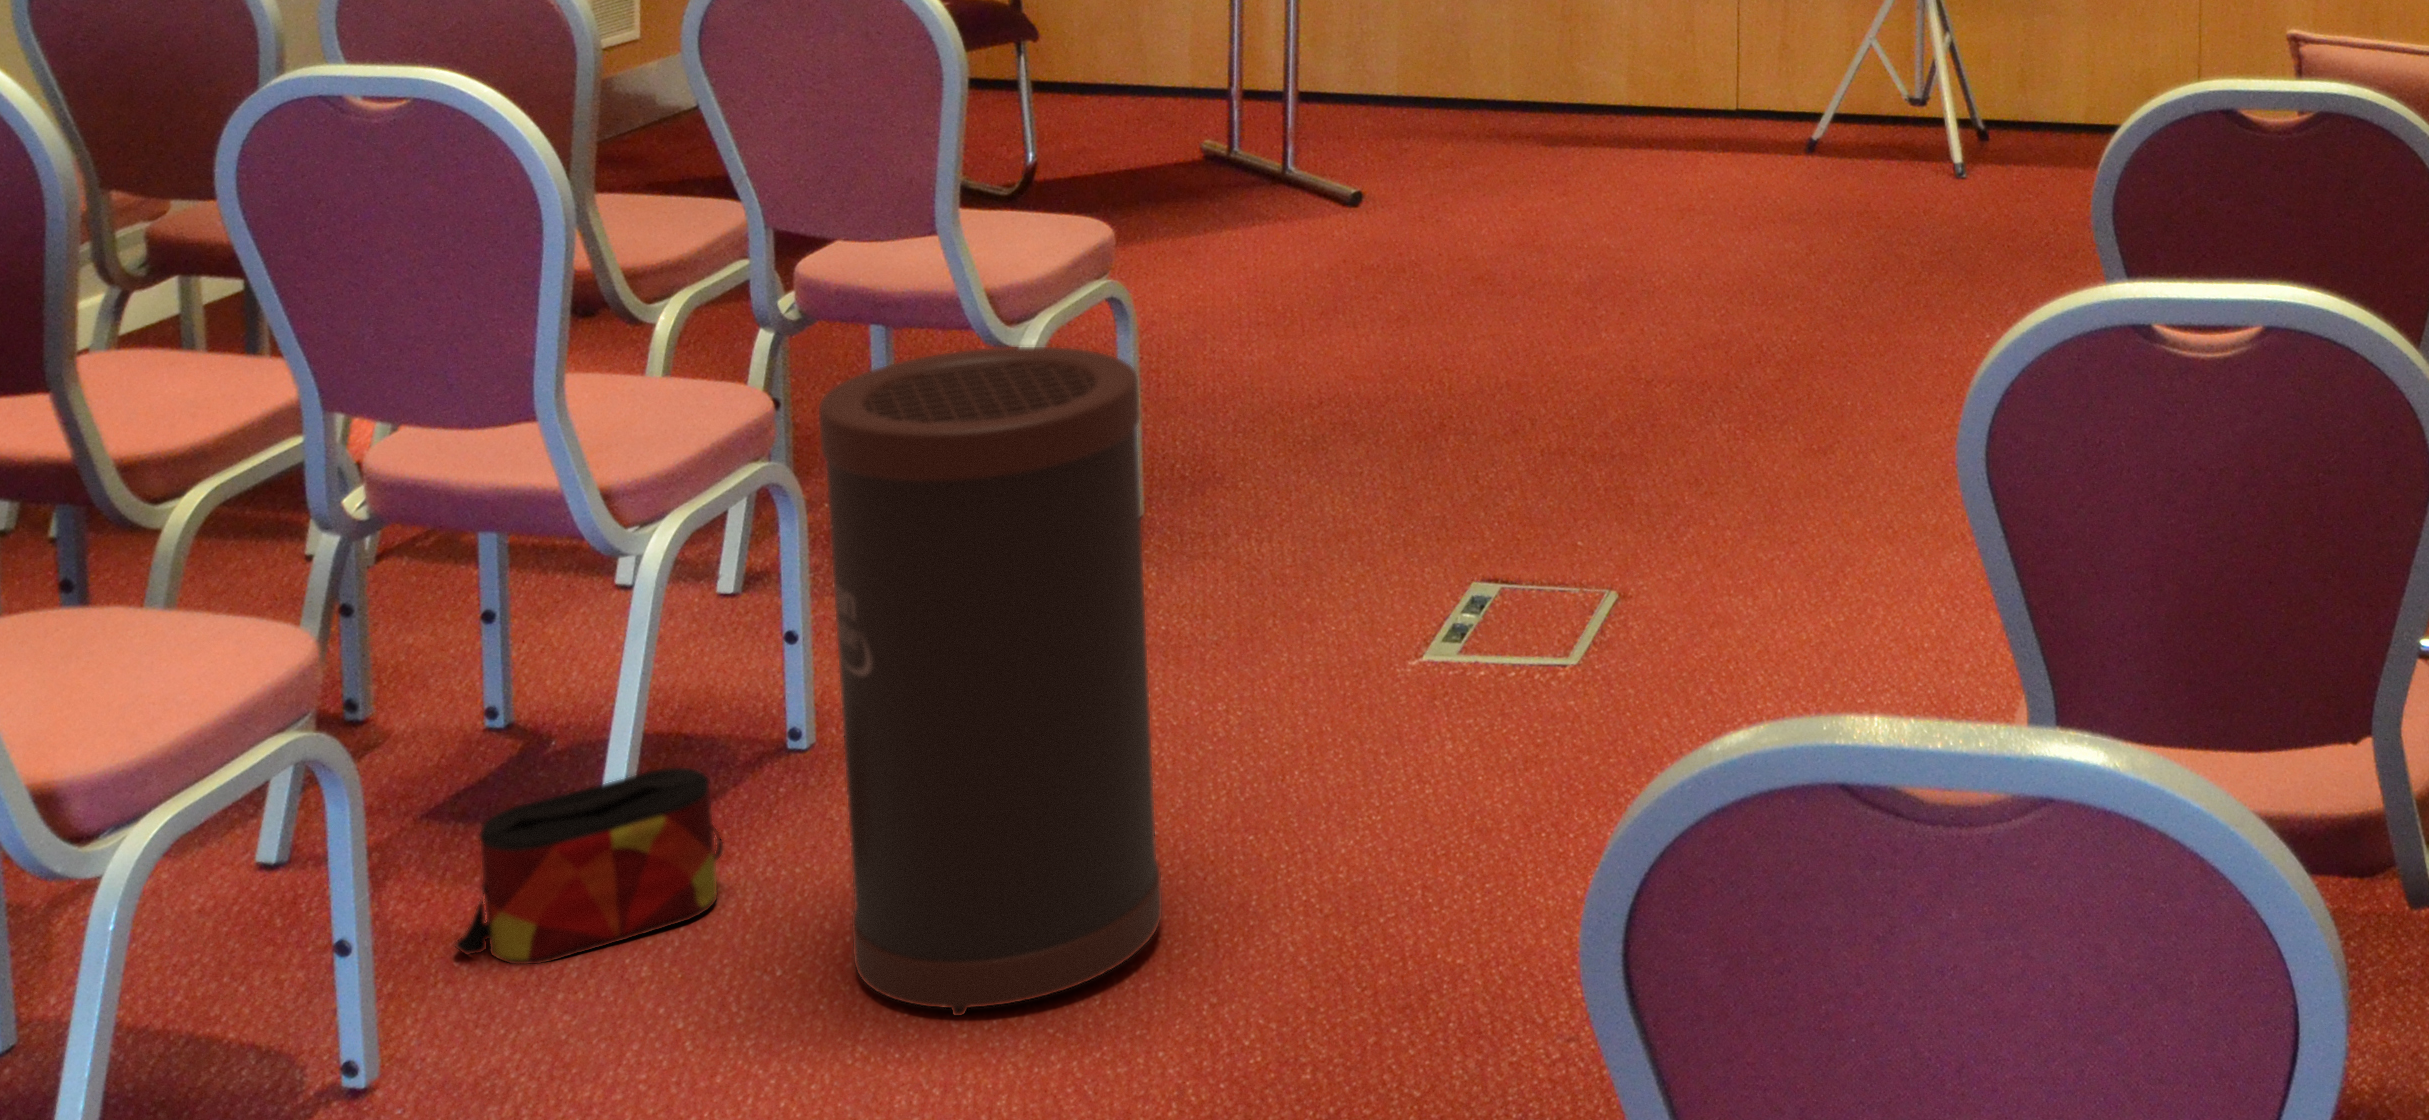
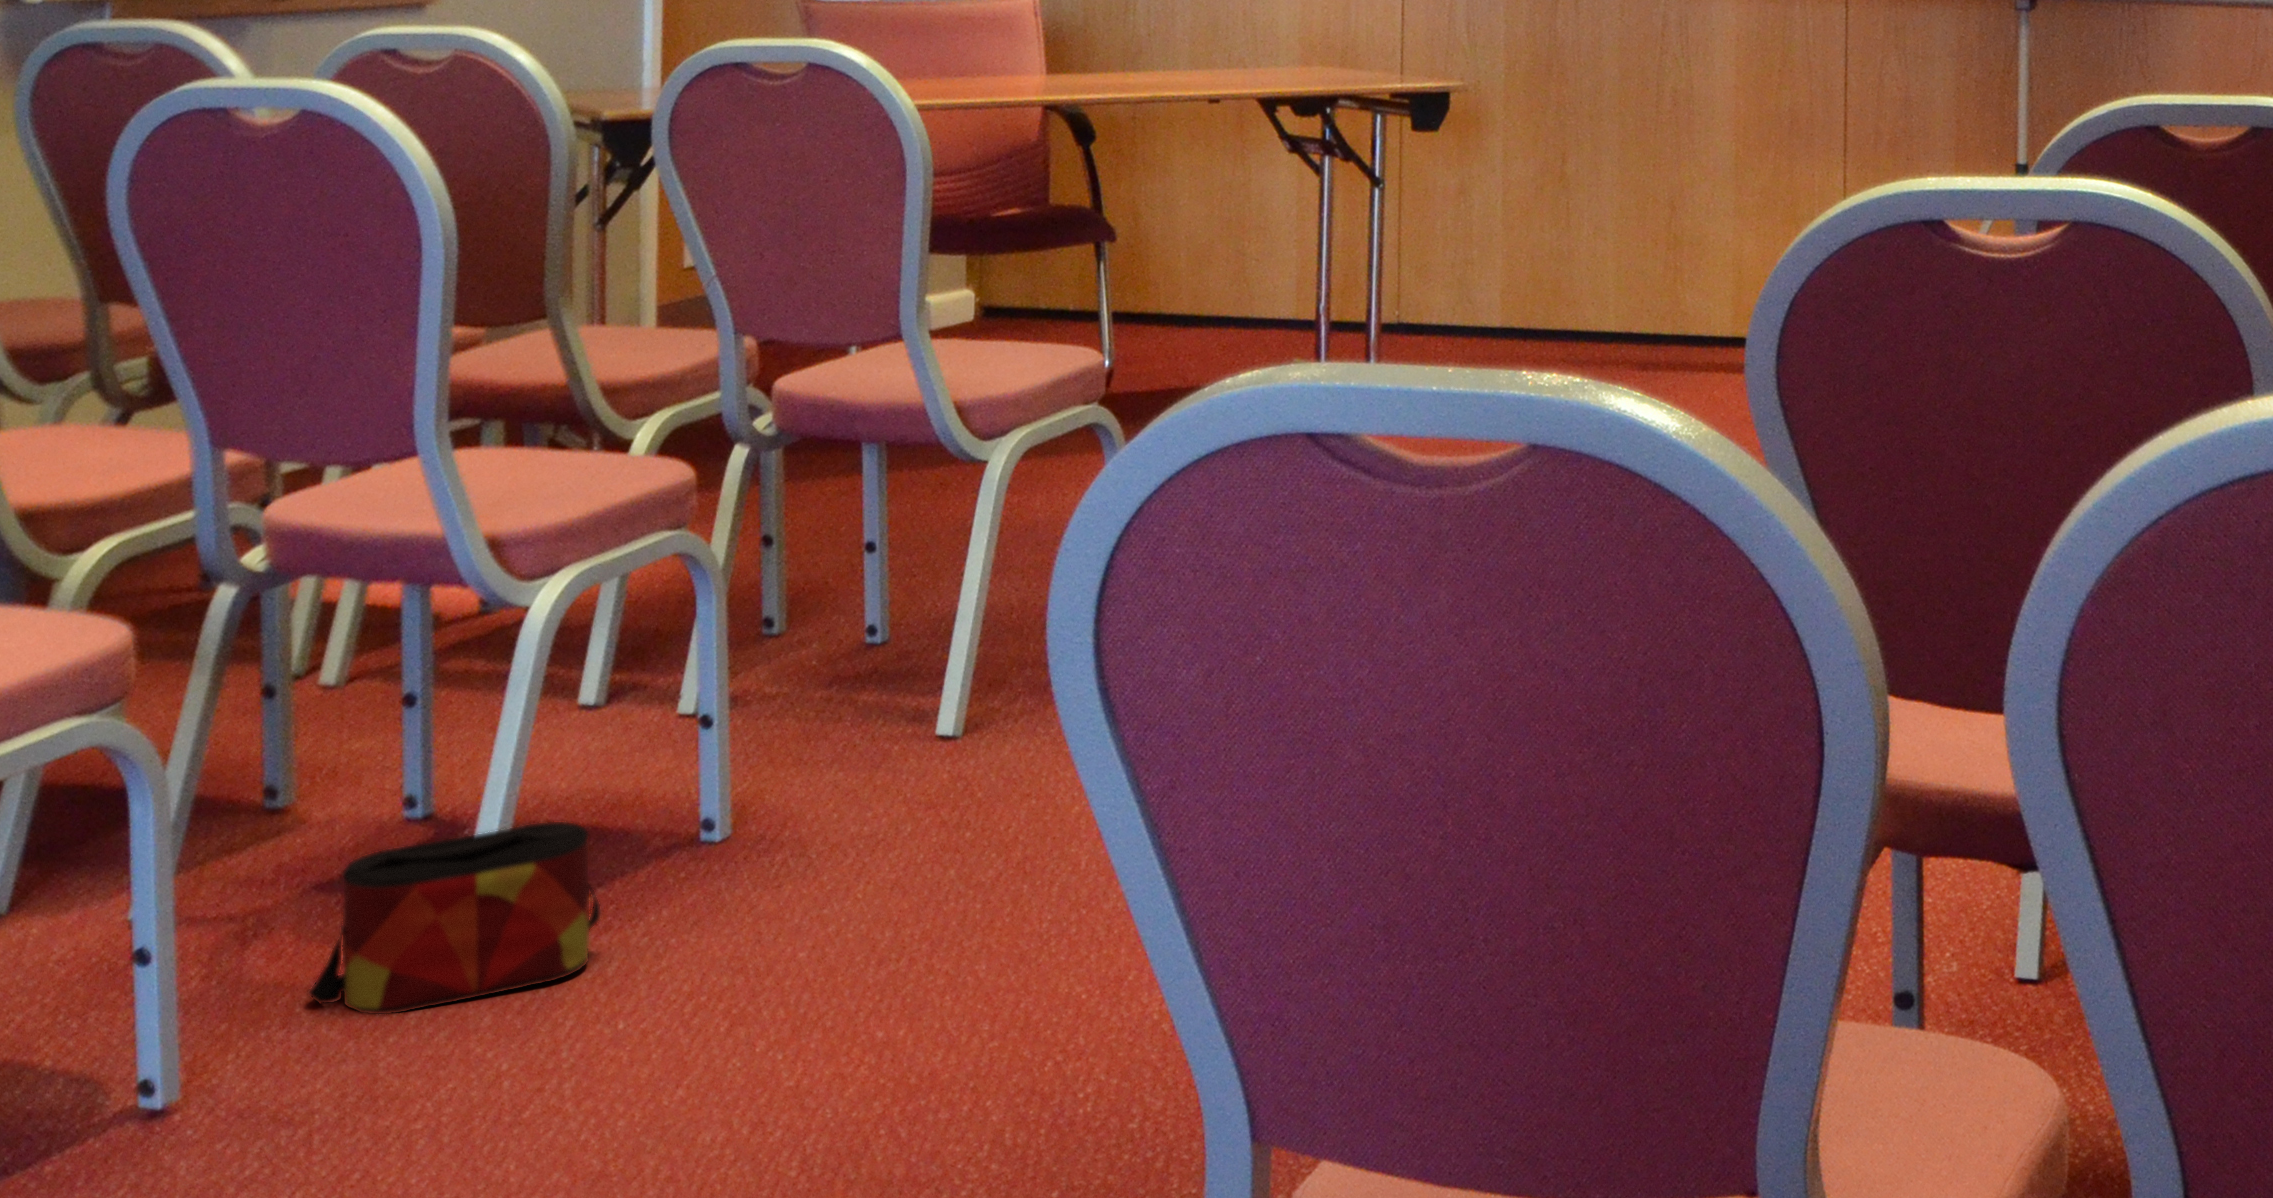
trash can: present [819,347,1162,1016] -> none [708,379,1039,1074]

